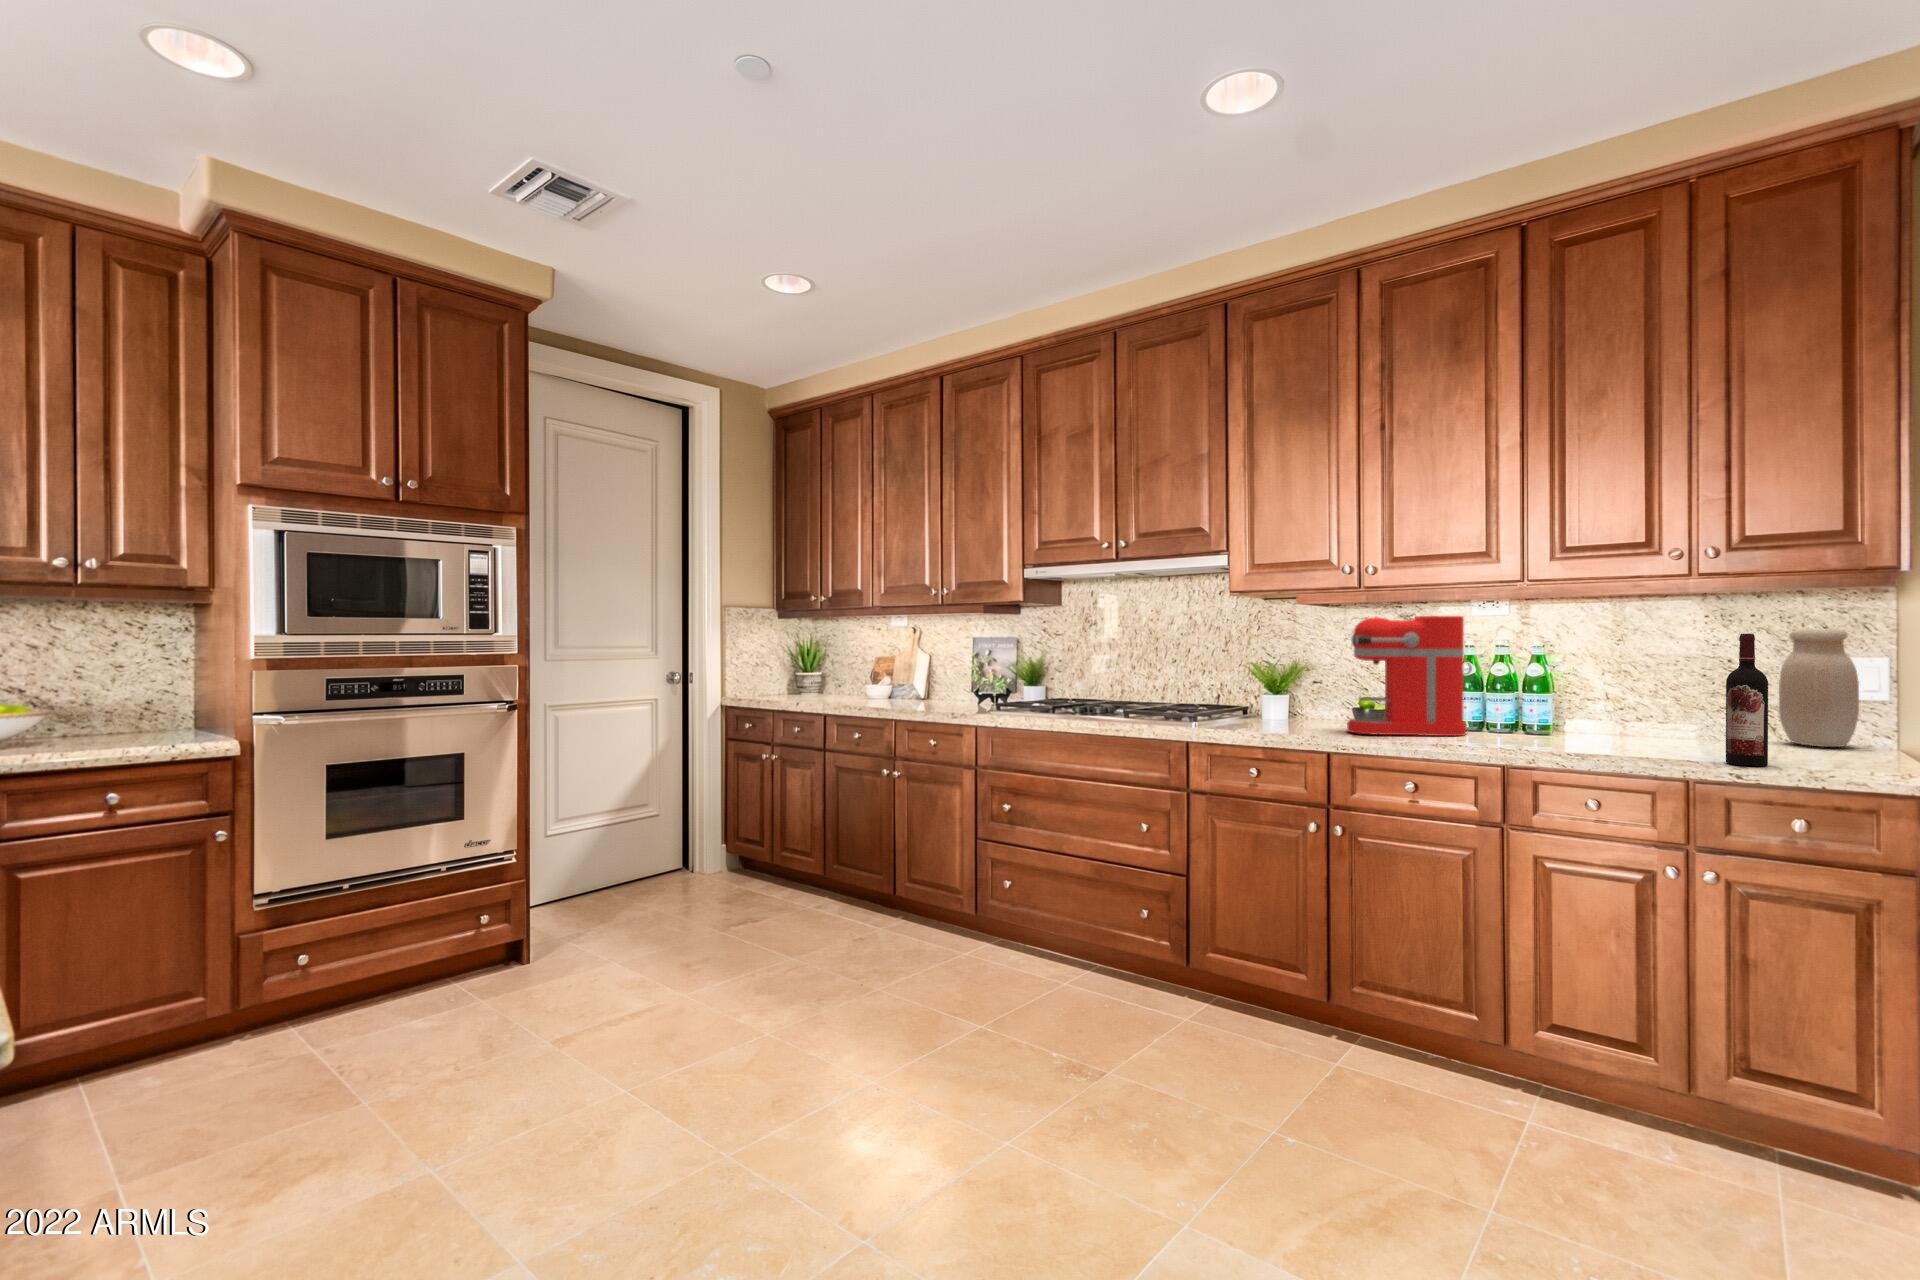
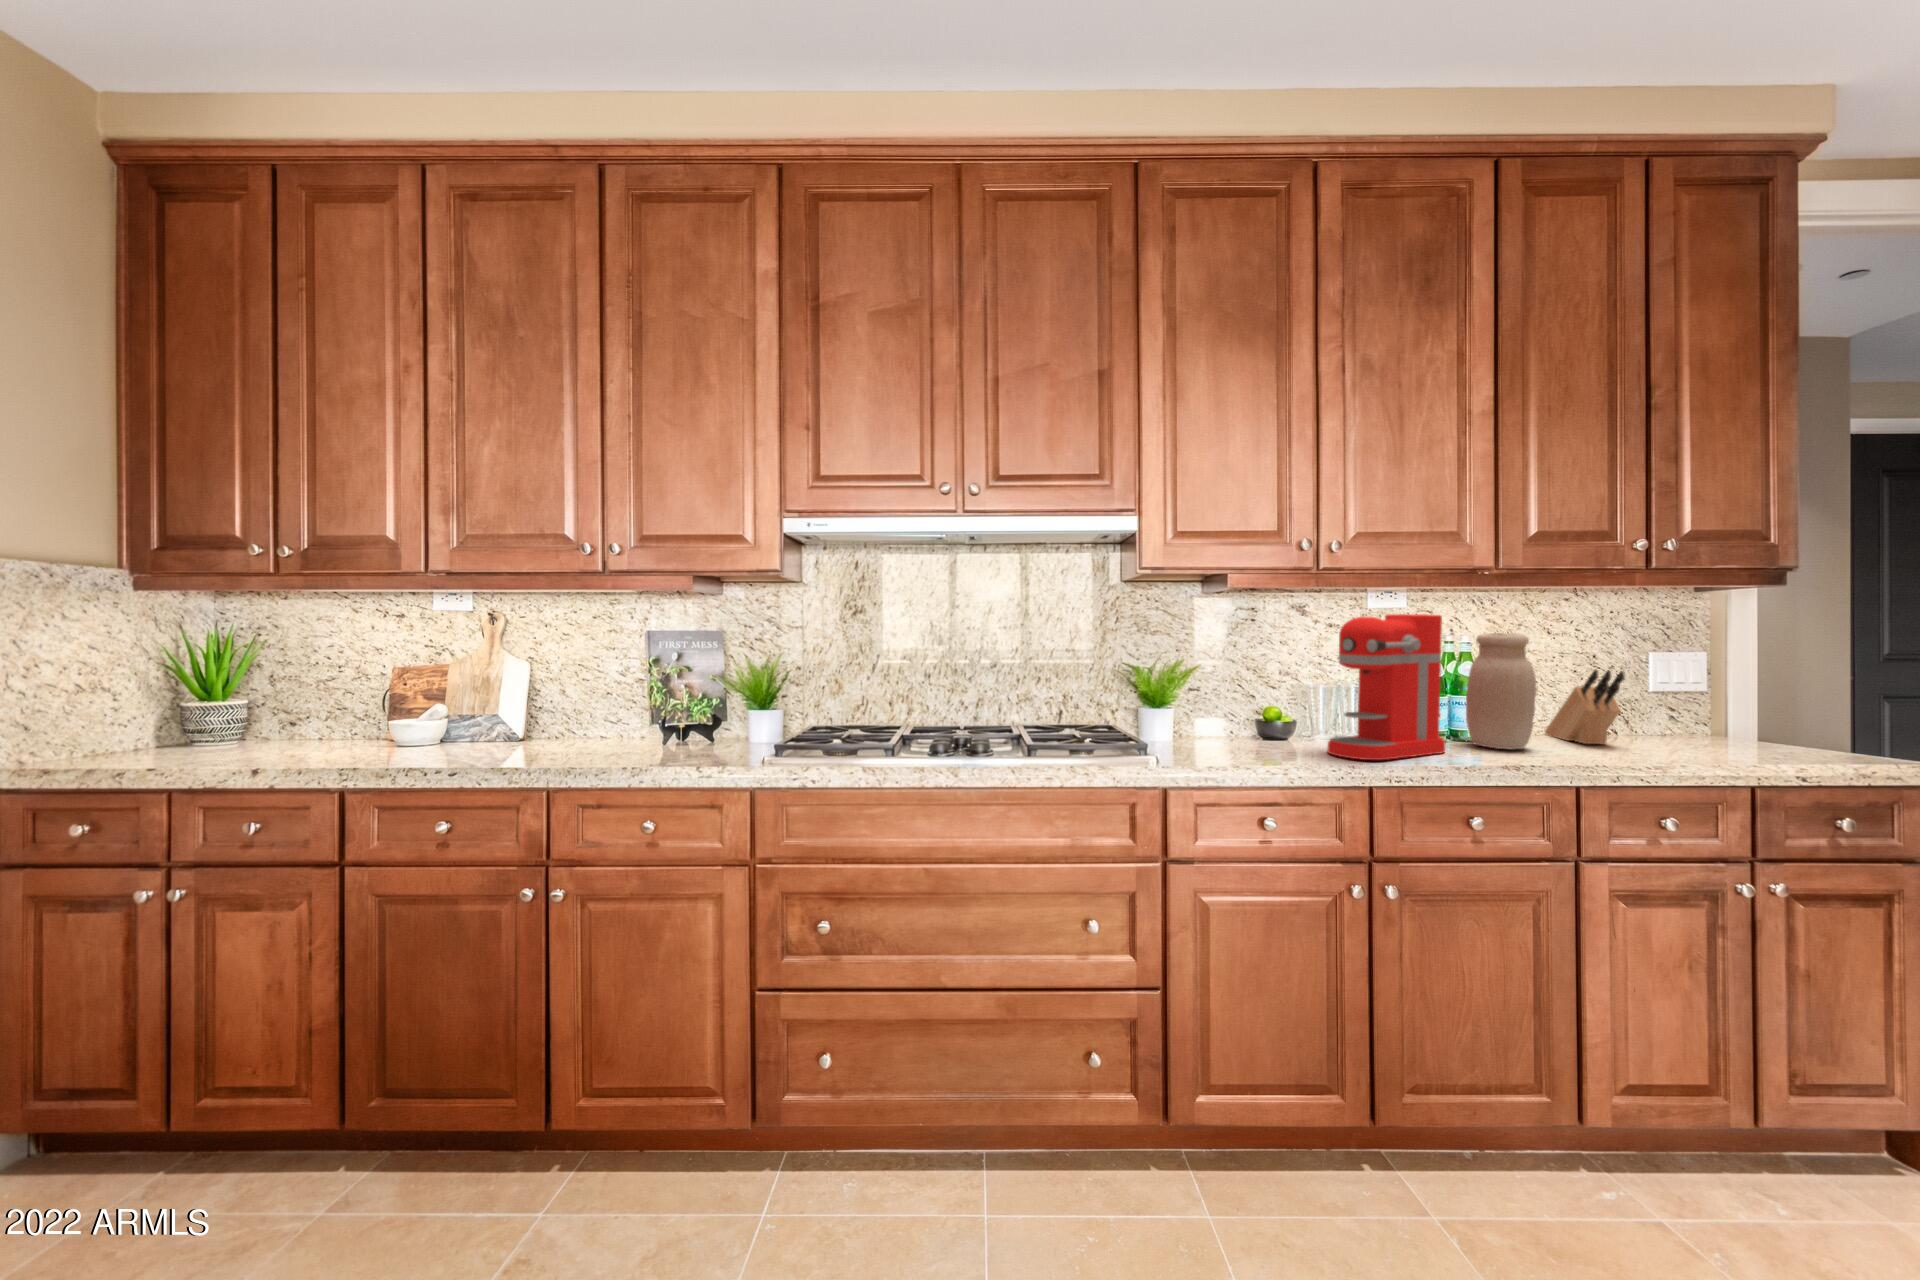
jar: present [1779,629,1859,747] -> present [1466,633,1536,749]
wine bottle: present [1726,634,1768,766] -> none [1751,640,1797,771]
knife block: none [1627,667,1681,743] -> present [1545,670,1625,744]

